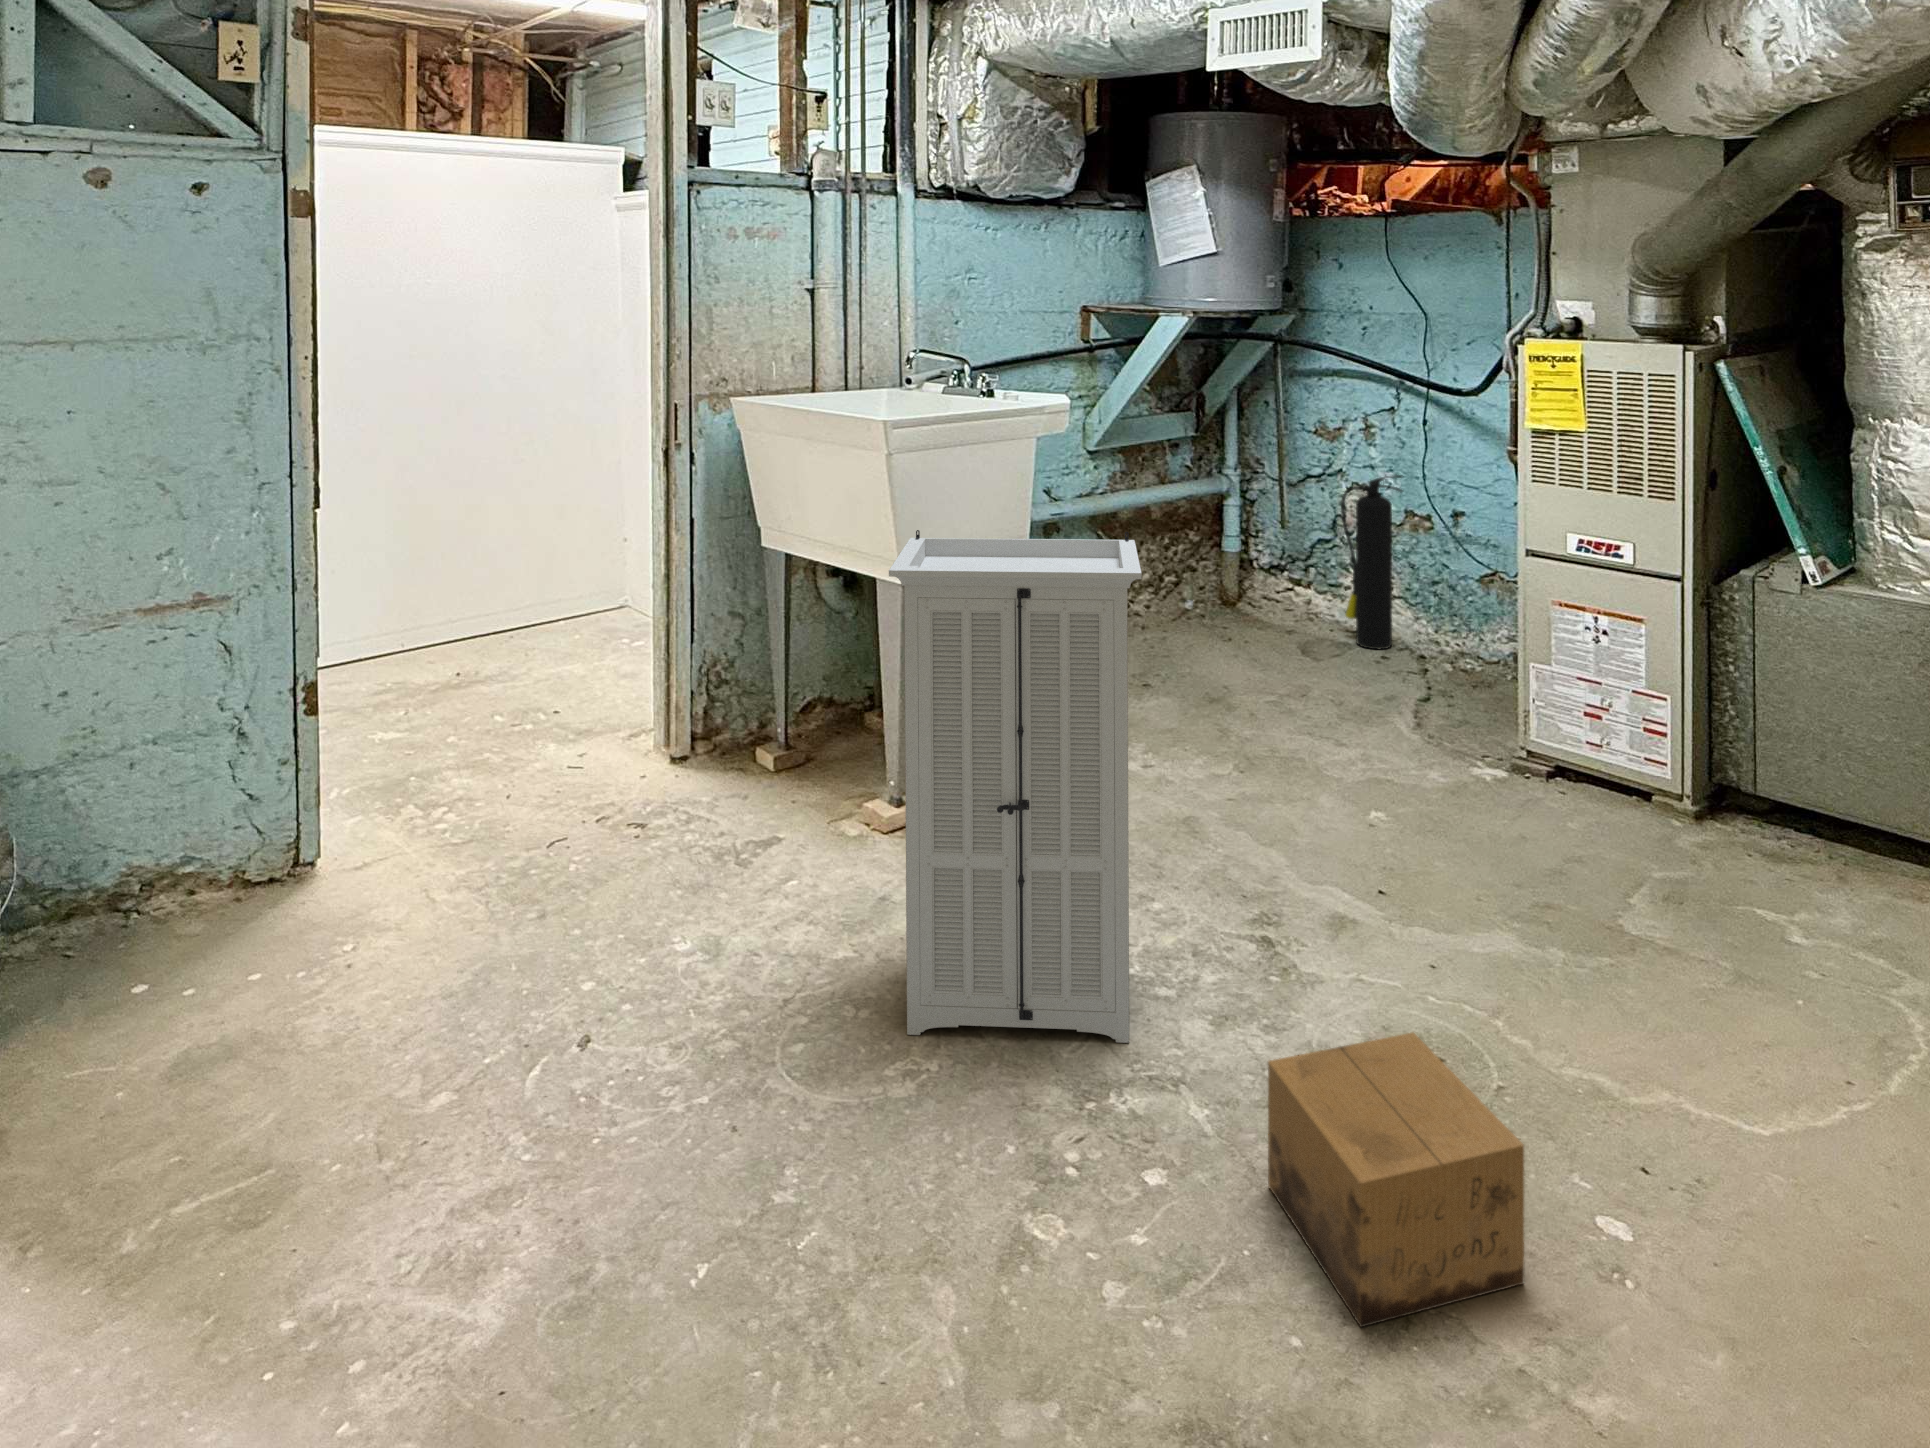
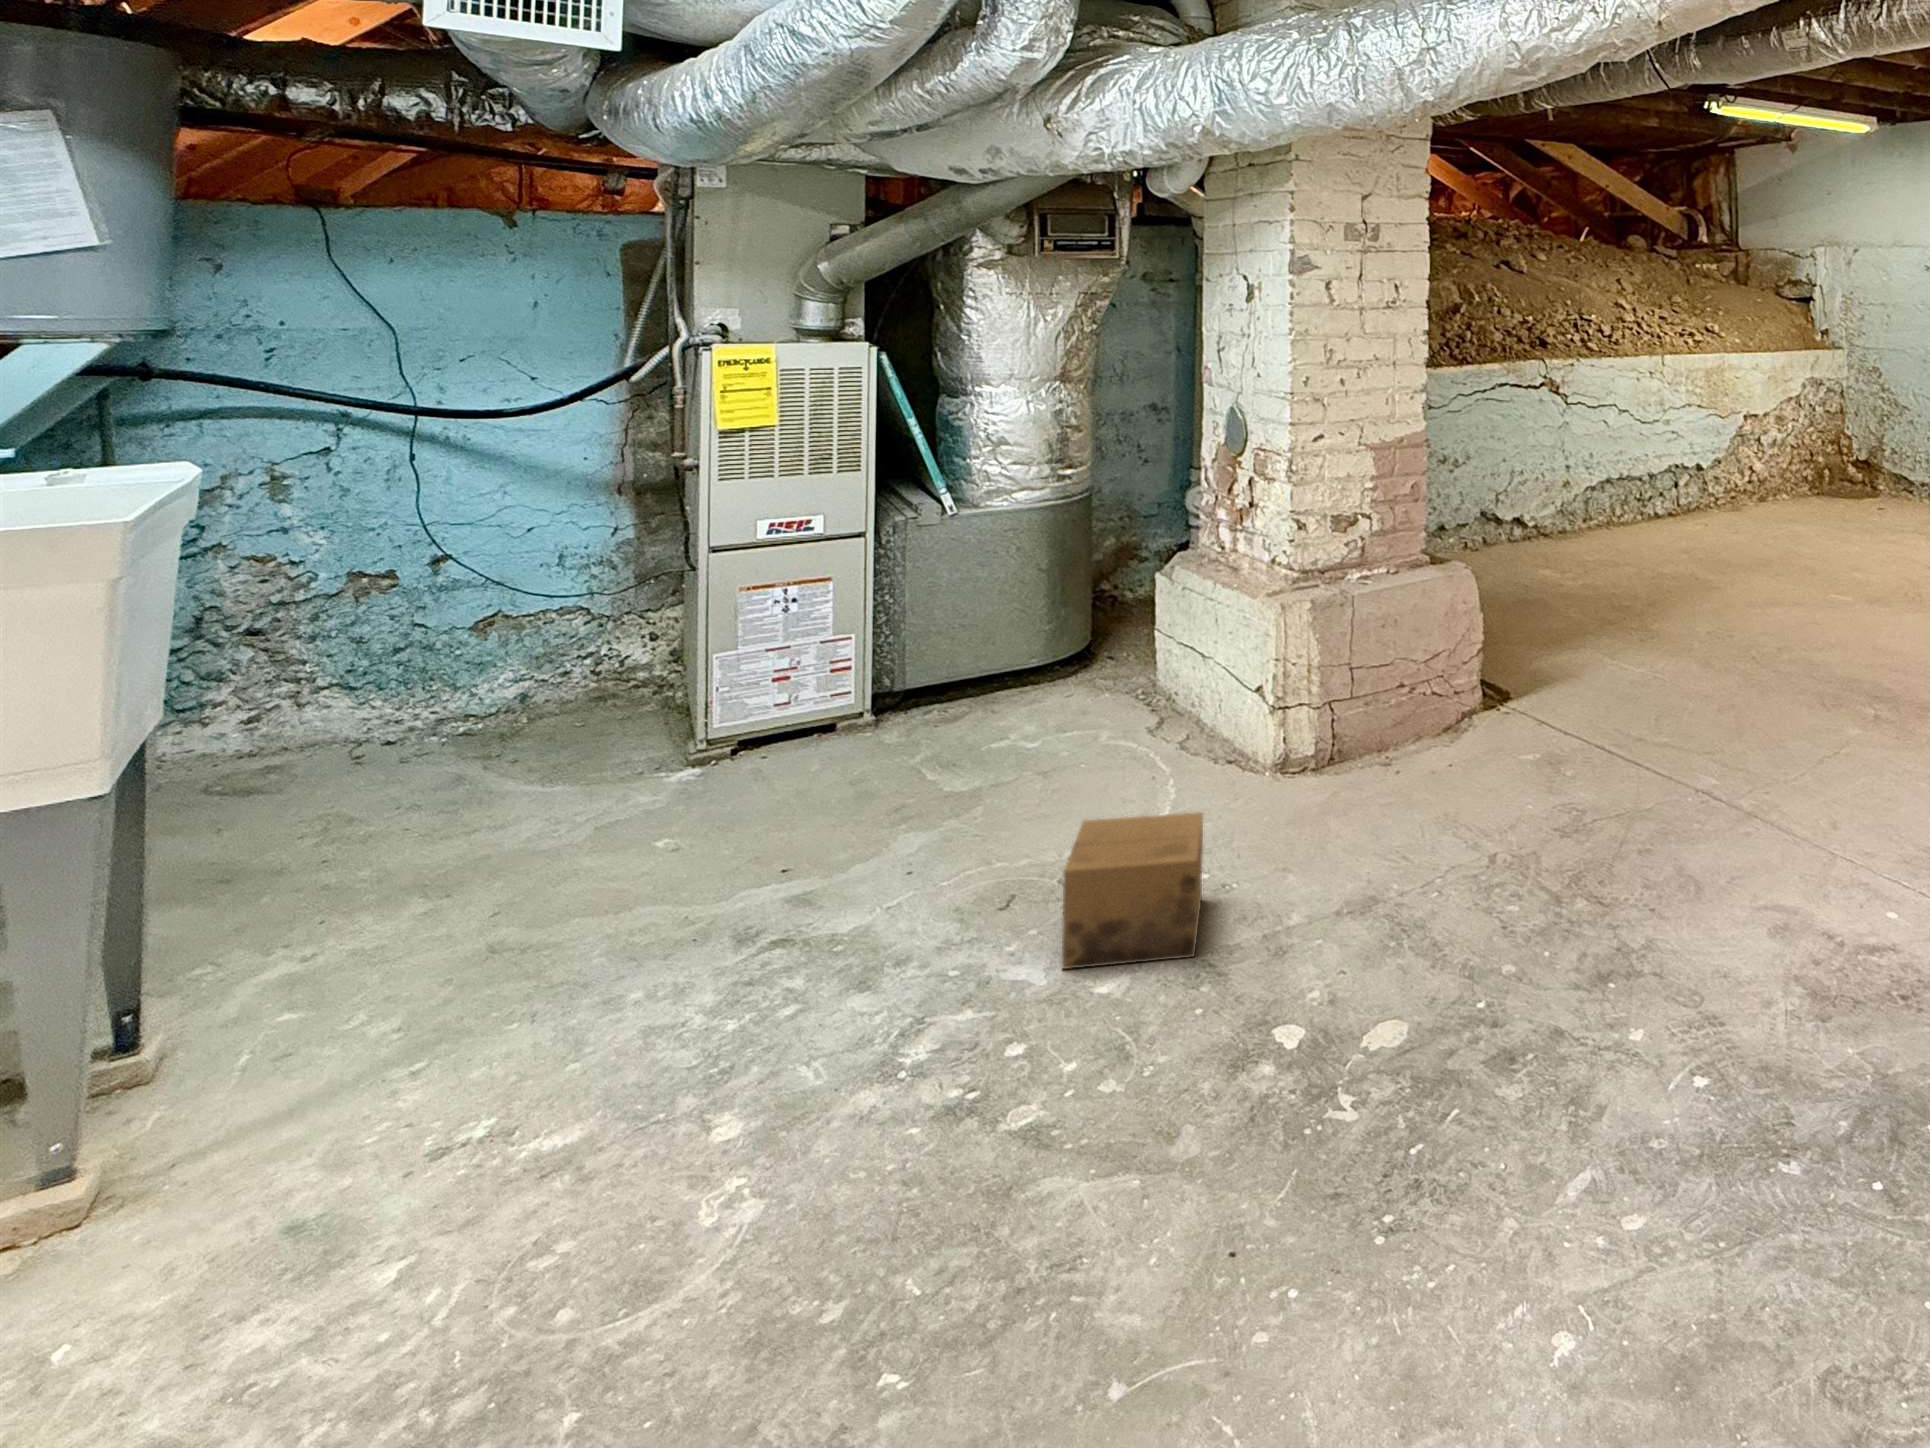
fire extinguisher: present [1341,475,1402,649] -> none [244,527,367,764]
storage cabinet: present [889,530,1142,1043] -> none [508,532,871,1162]

